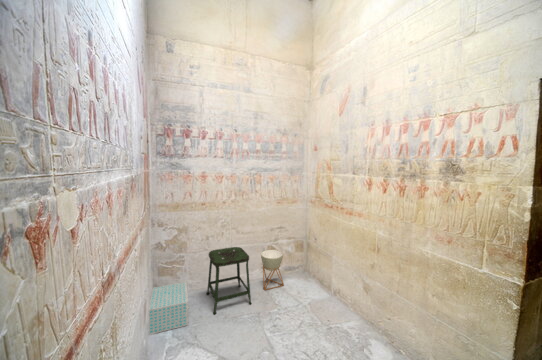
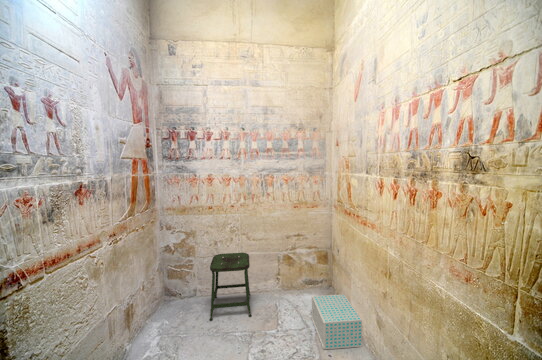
planter: present [261,250,284,290] -> none [271,259,297,304]
storage box: present [149,282,189,334] -> present [312,294,362,349]

